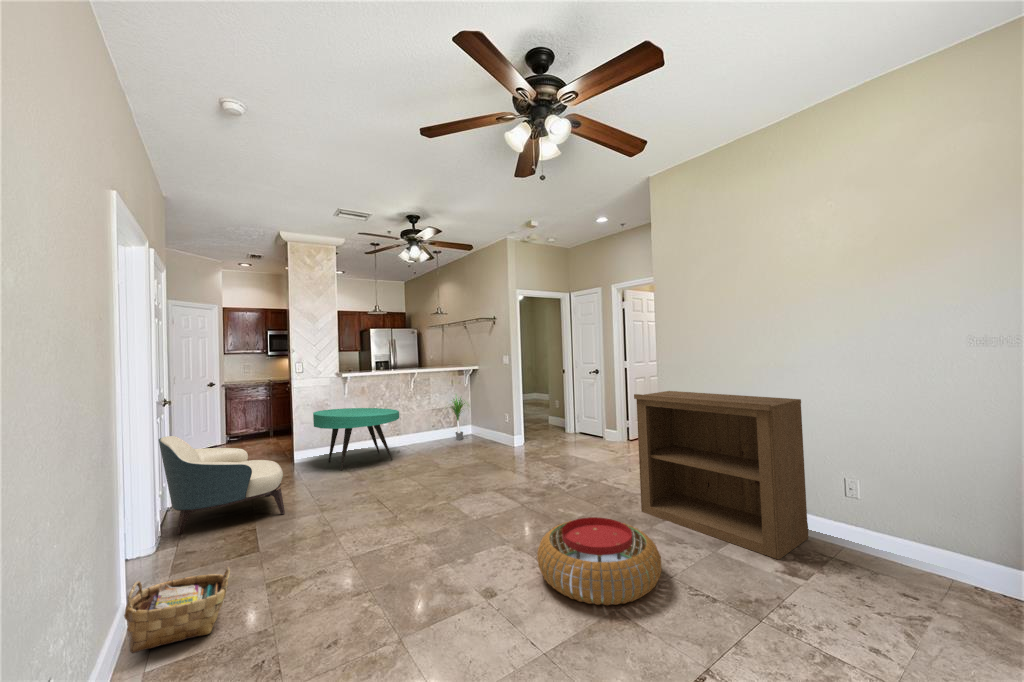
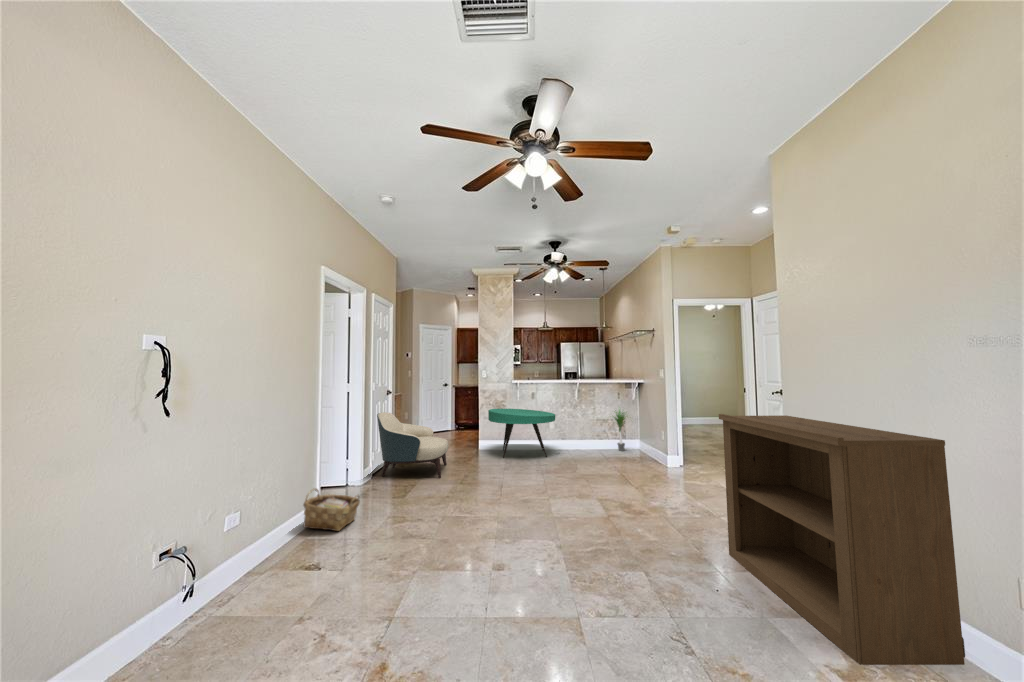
pouf: present [537,517,662,605] -> none [538,530,667,622]

